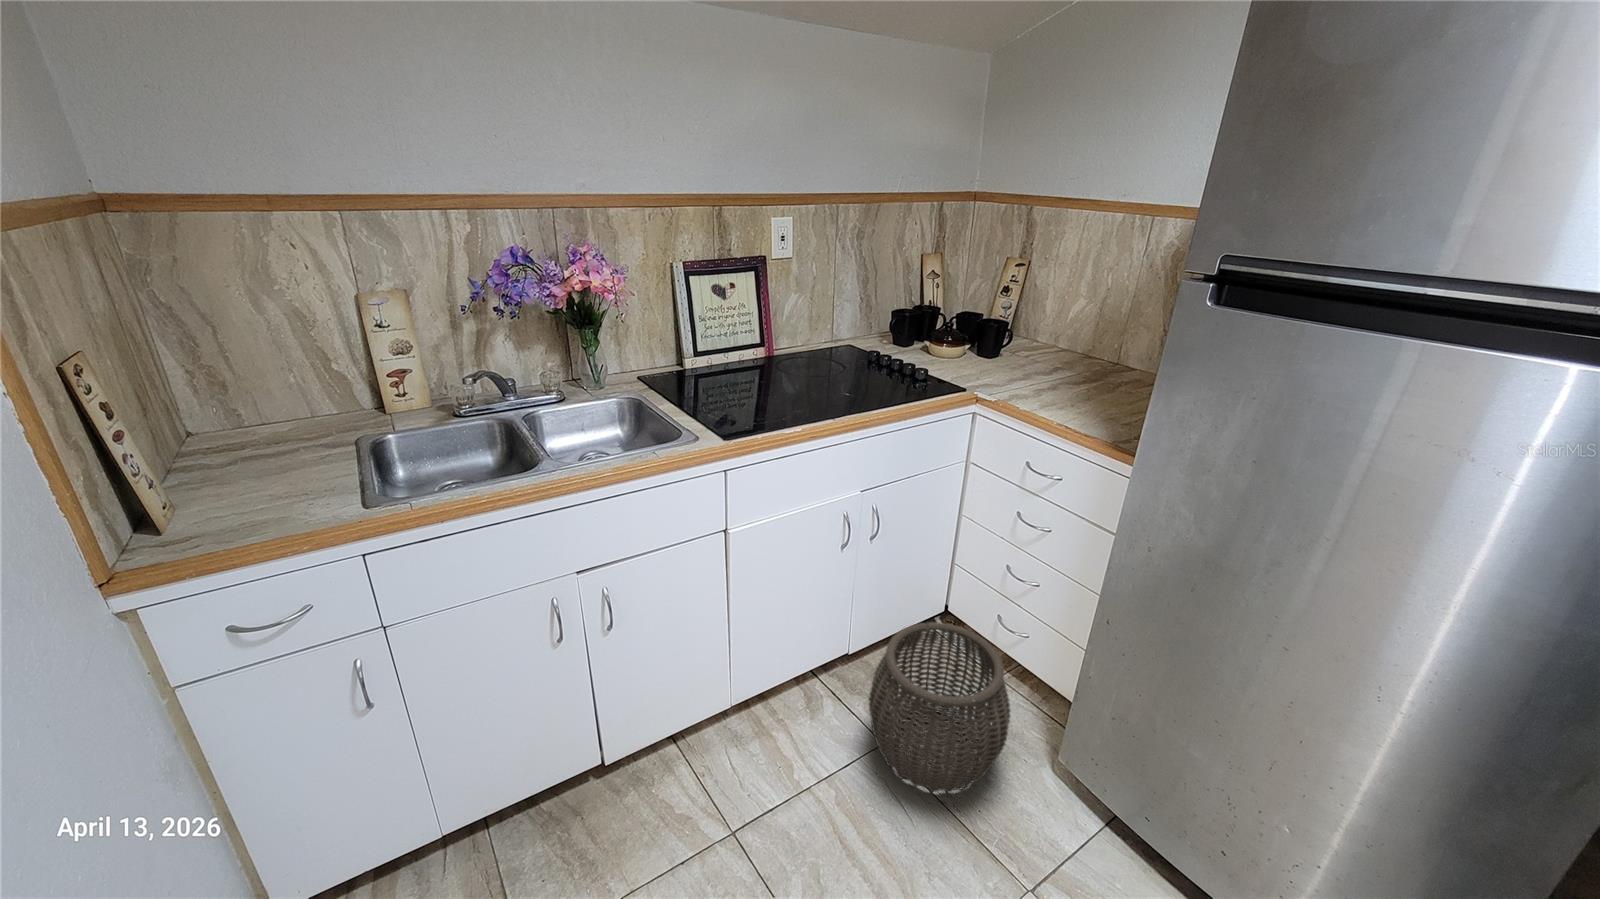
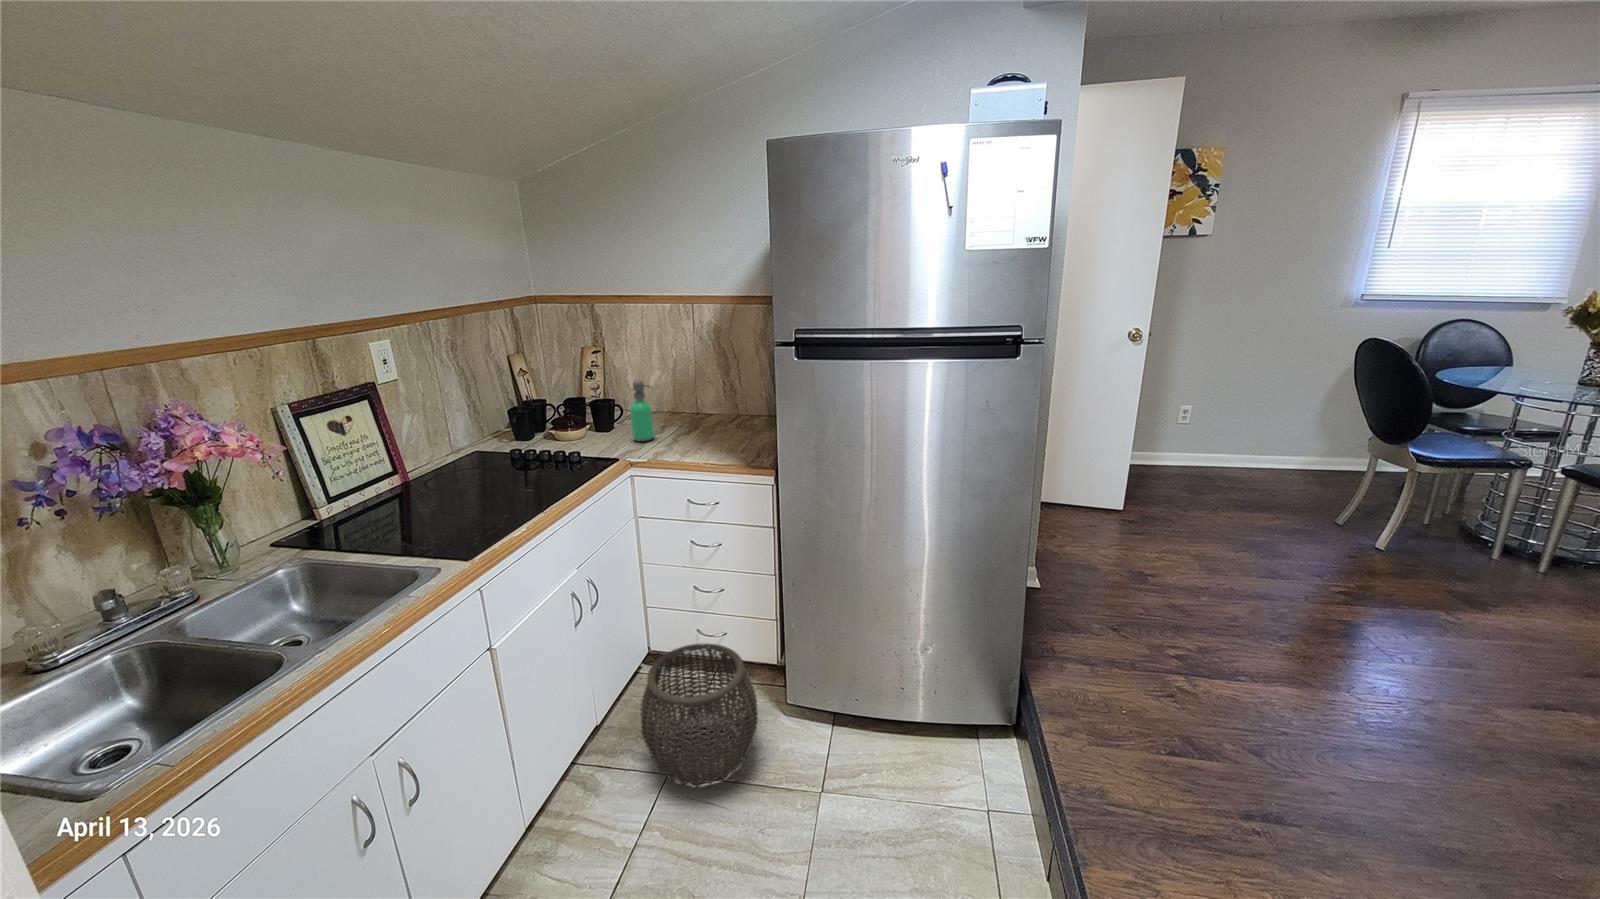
soap dispenser: none [1004,302,1040,379] -> present [630,379,654,442]

